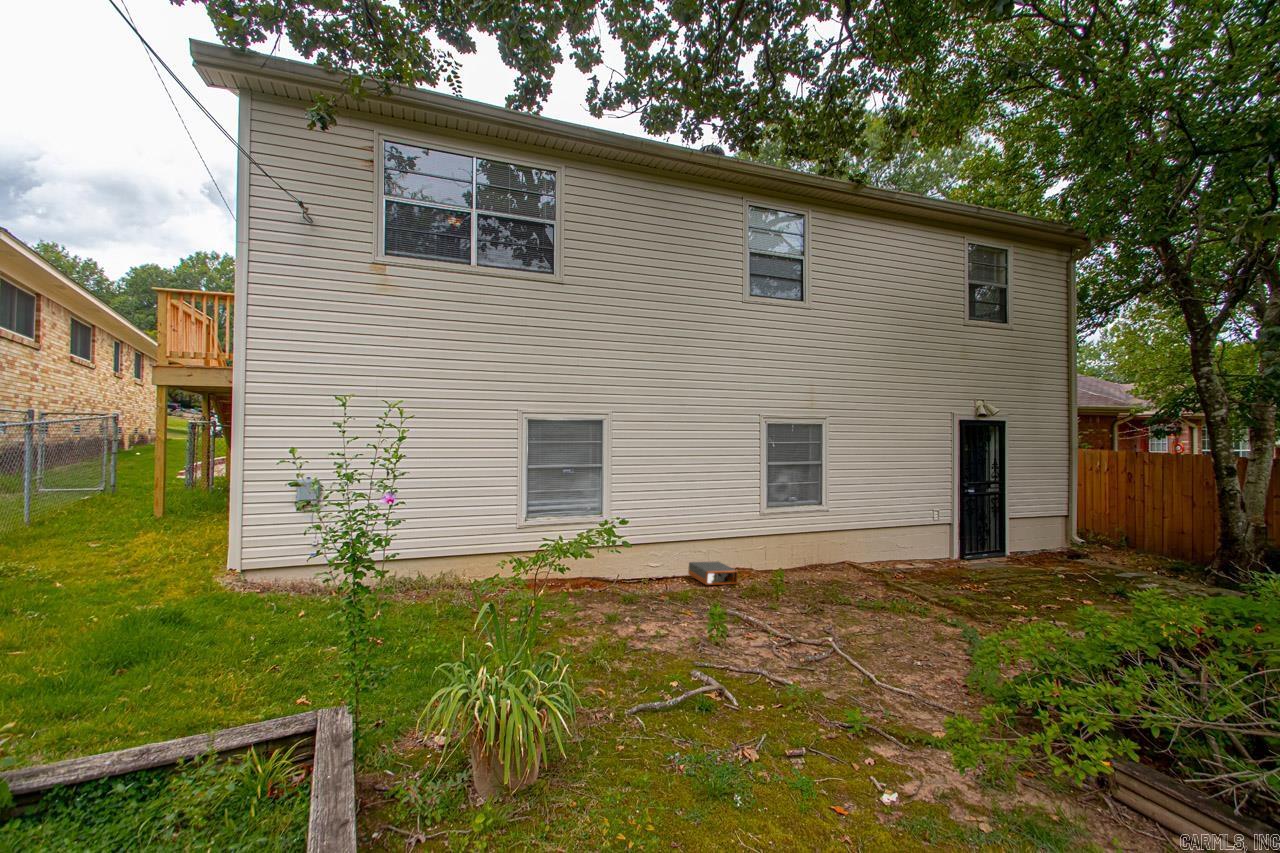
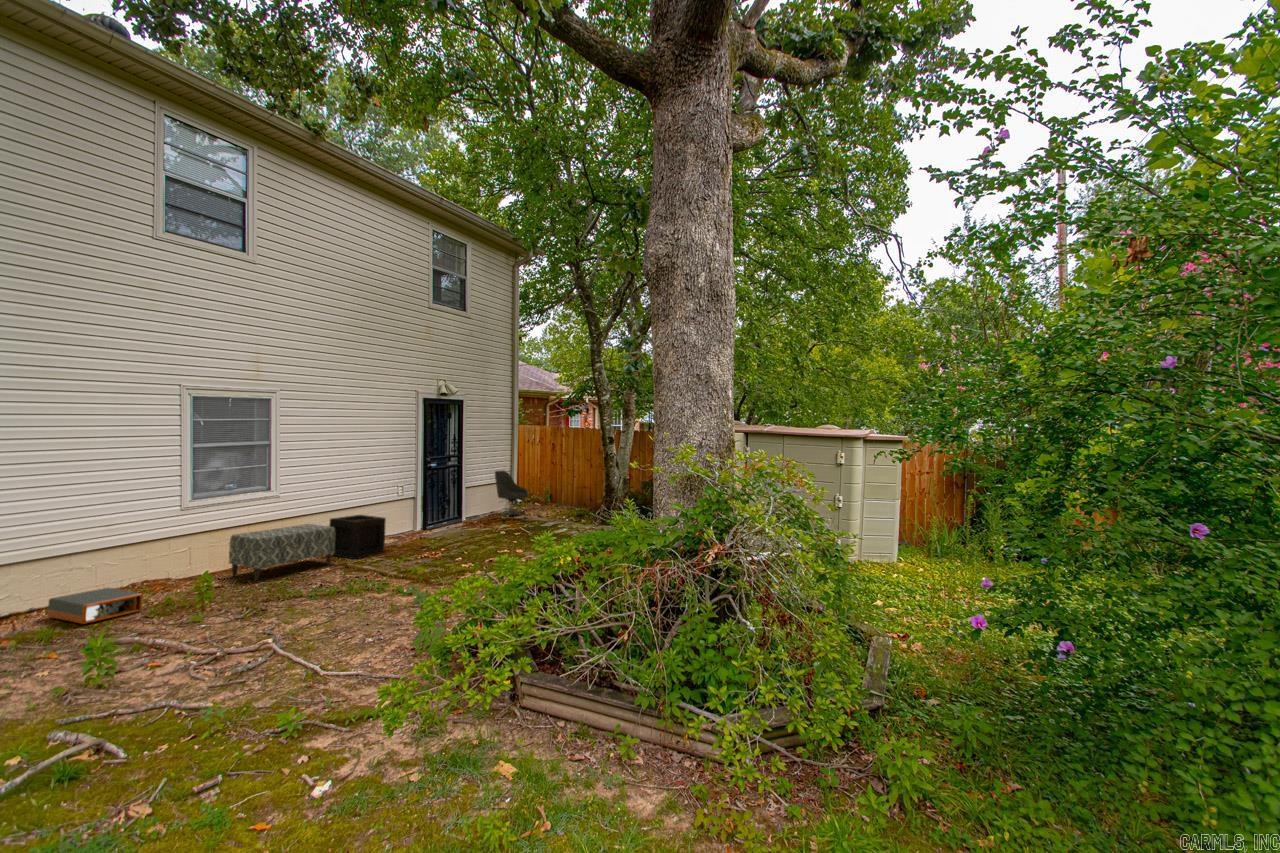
chair: none [1046,502,1102,569] -> present [494,471,529,522]
wooden crate: none [867,533,922,575] -> present [329,515,386,559]
bench: none [791,535,874,578] -> present [229,524,335,581]

